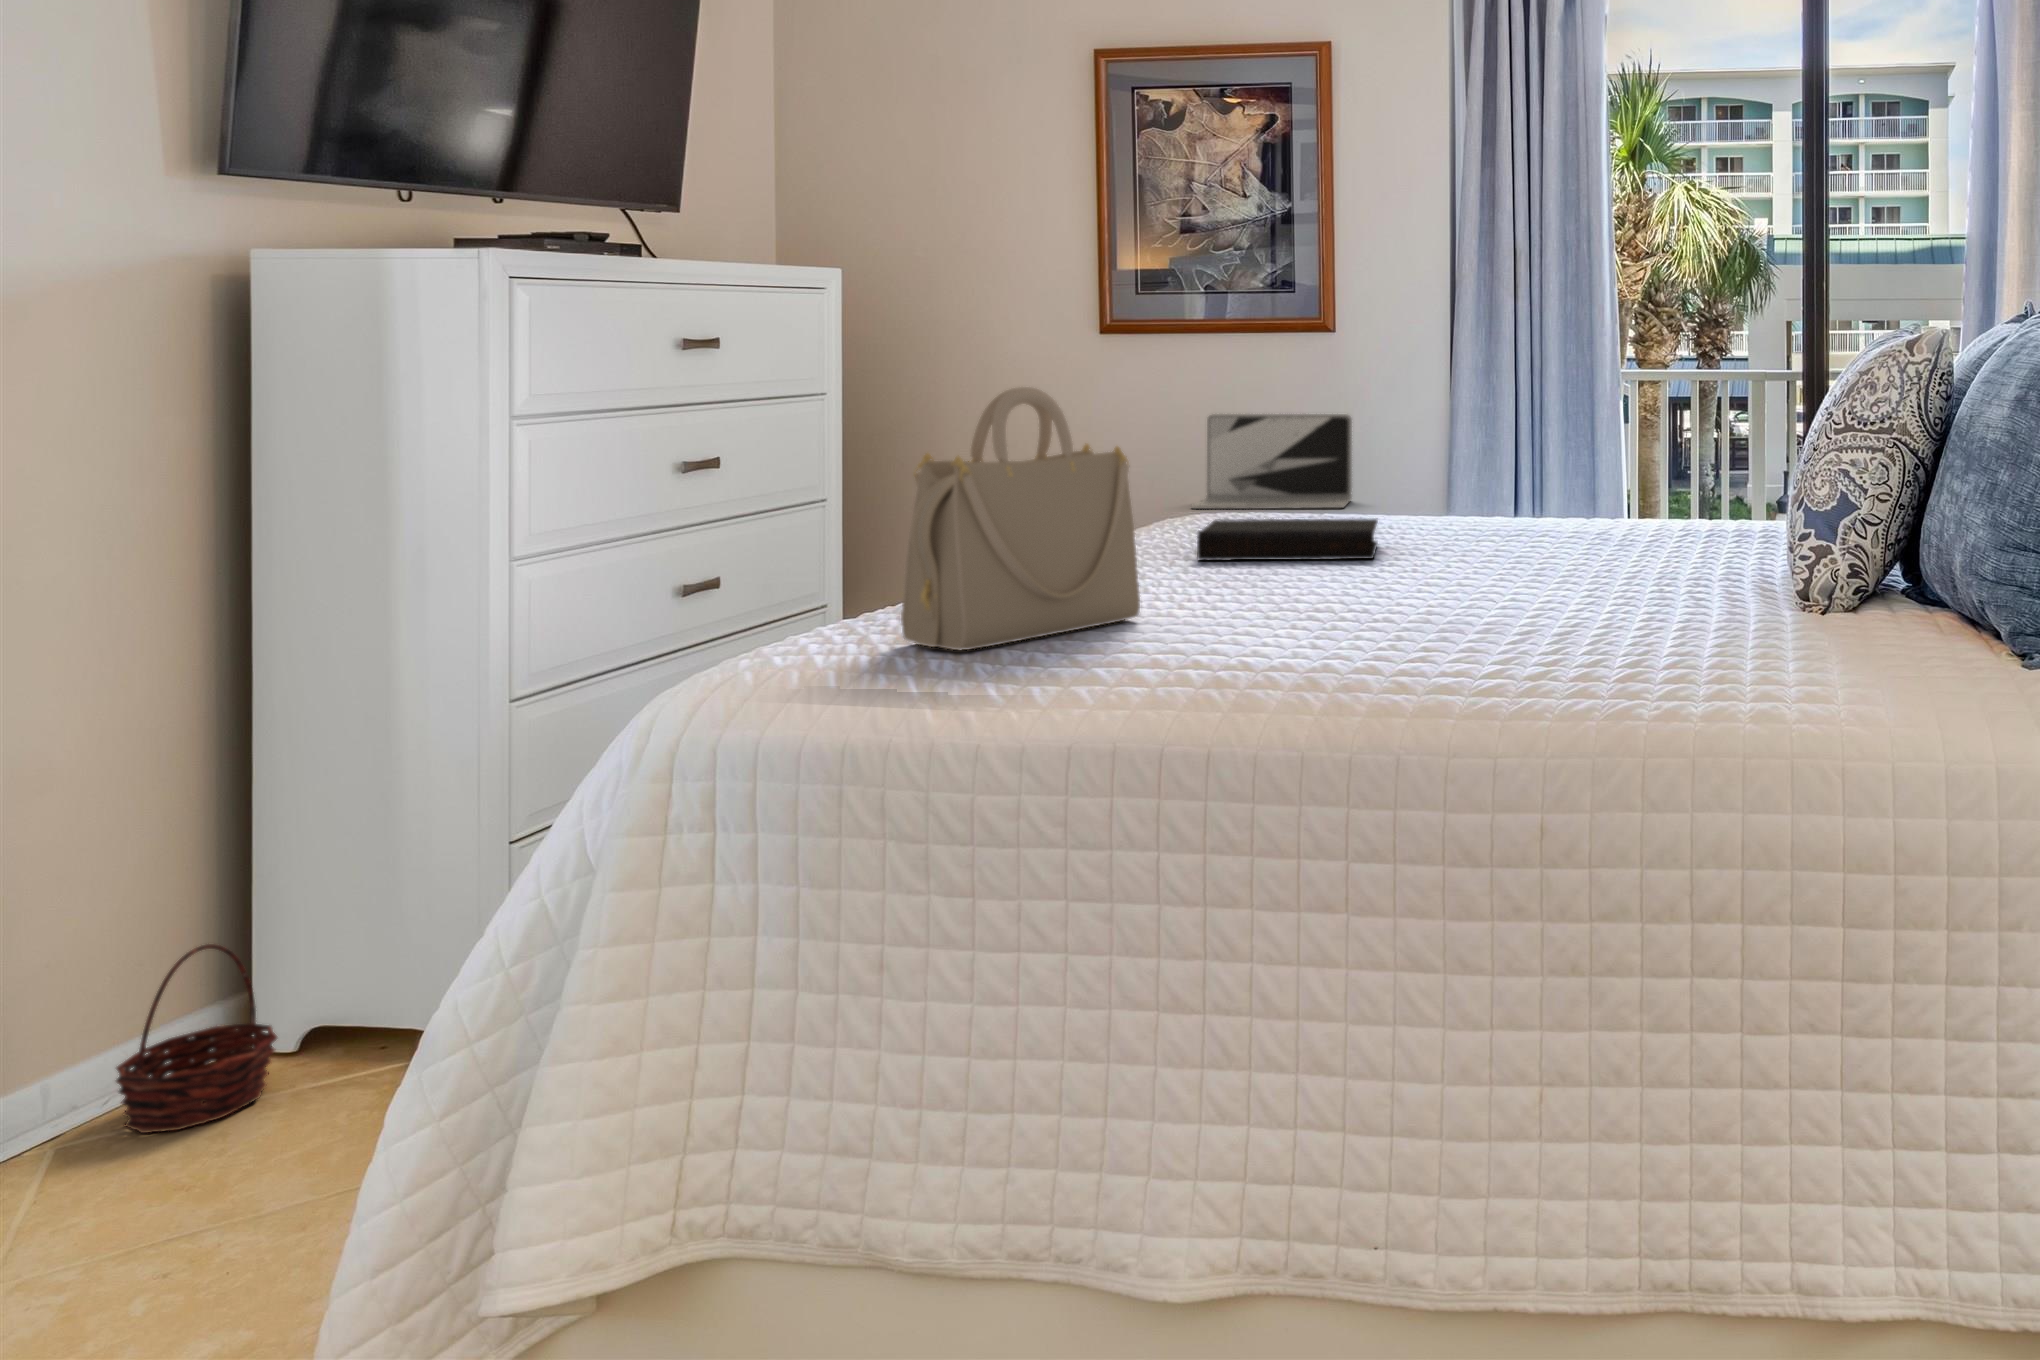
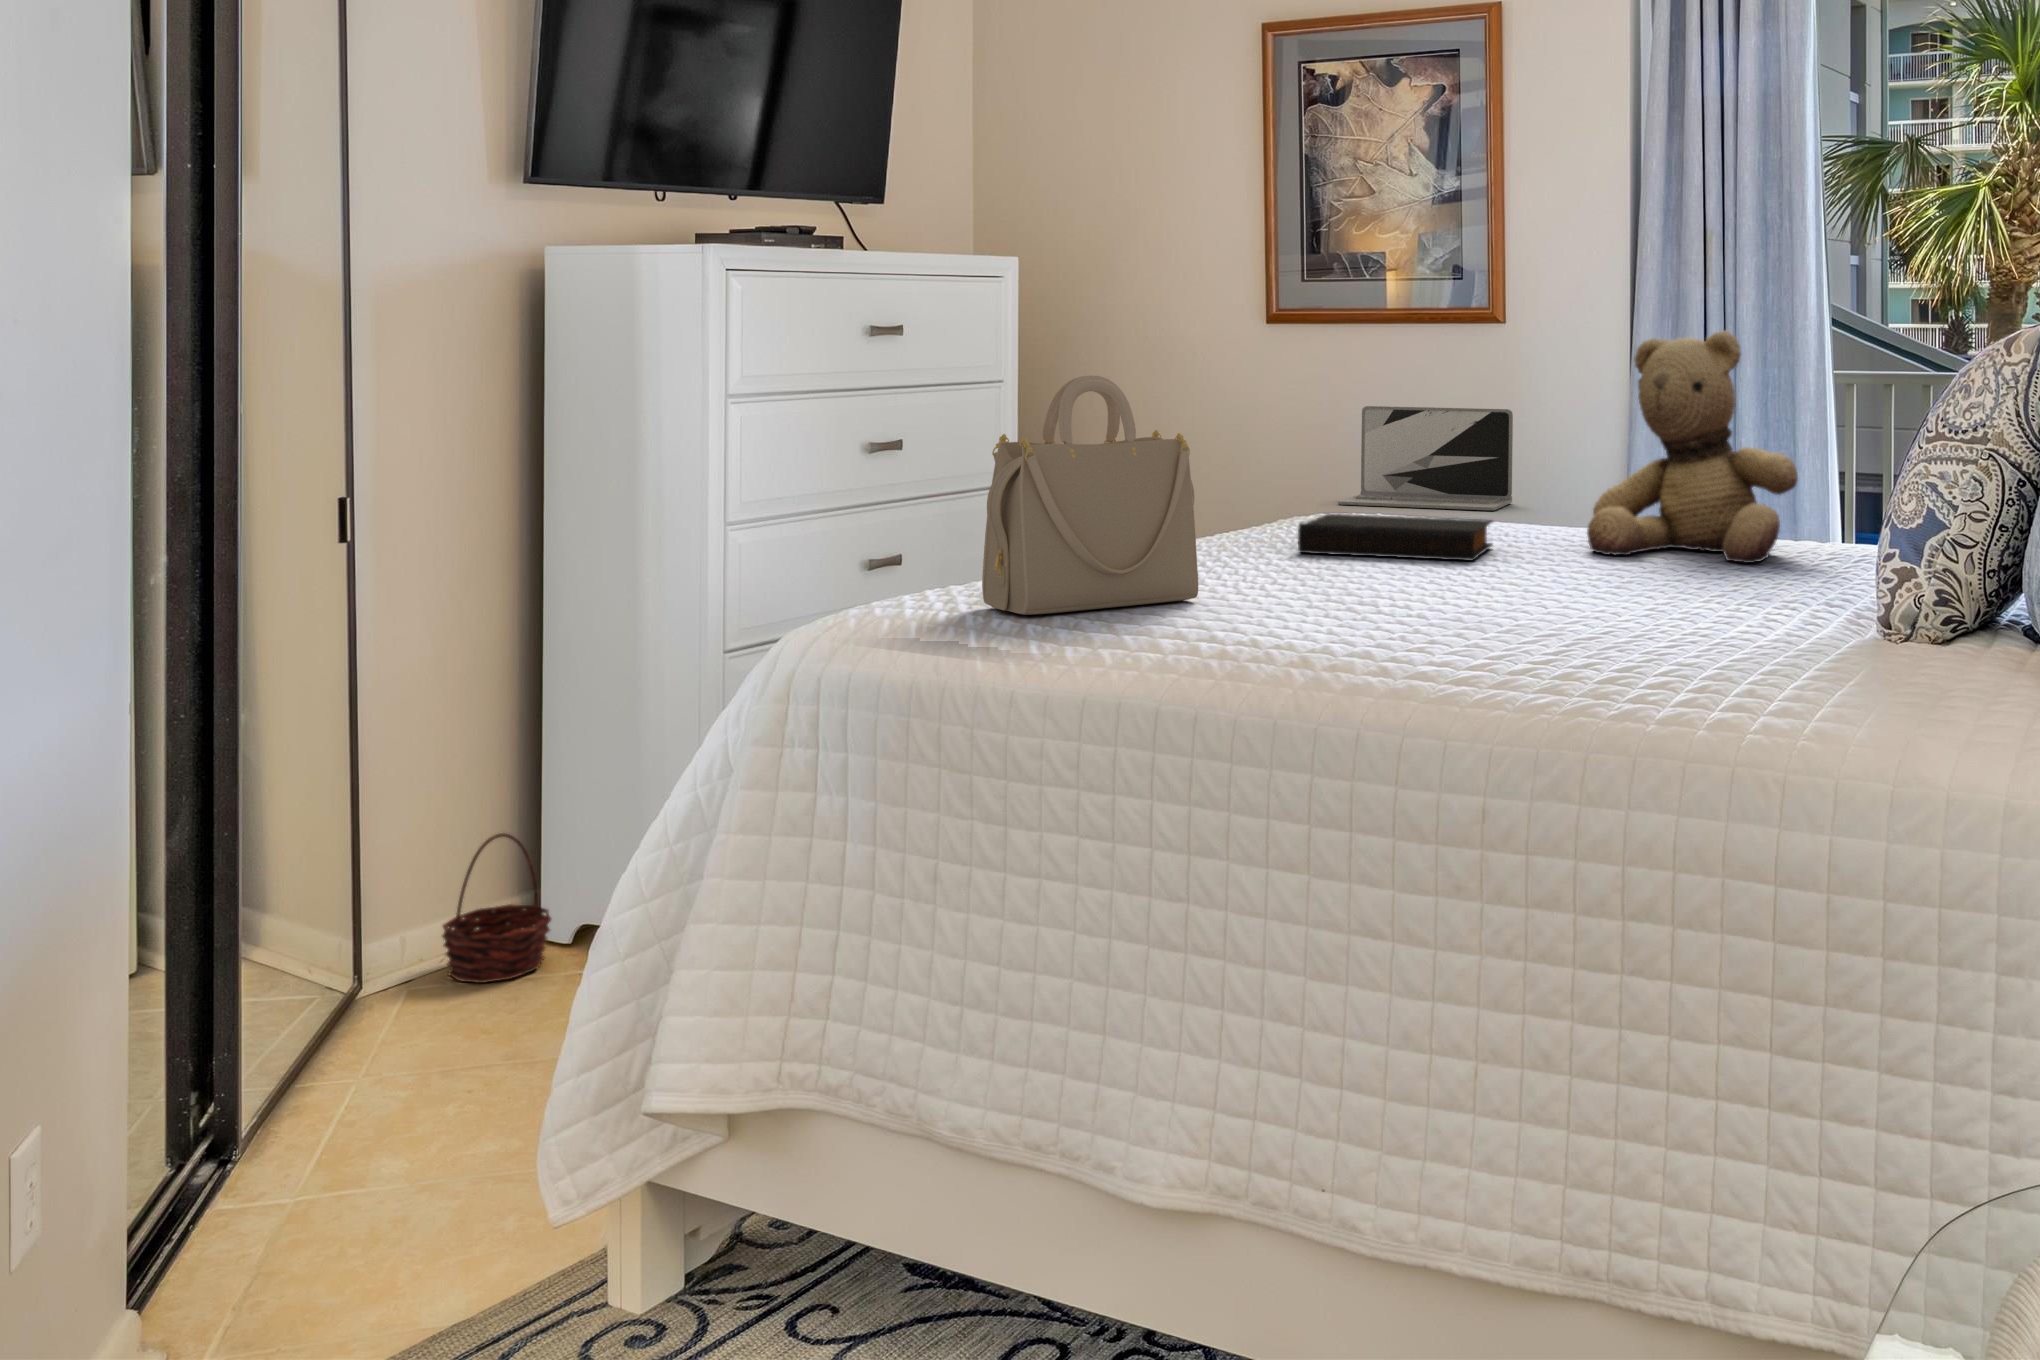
teddy bear: none [1463,338,1651,548] -> present [1587,331,1798,563]

